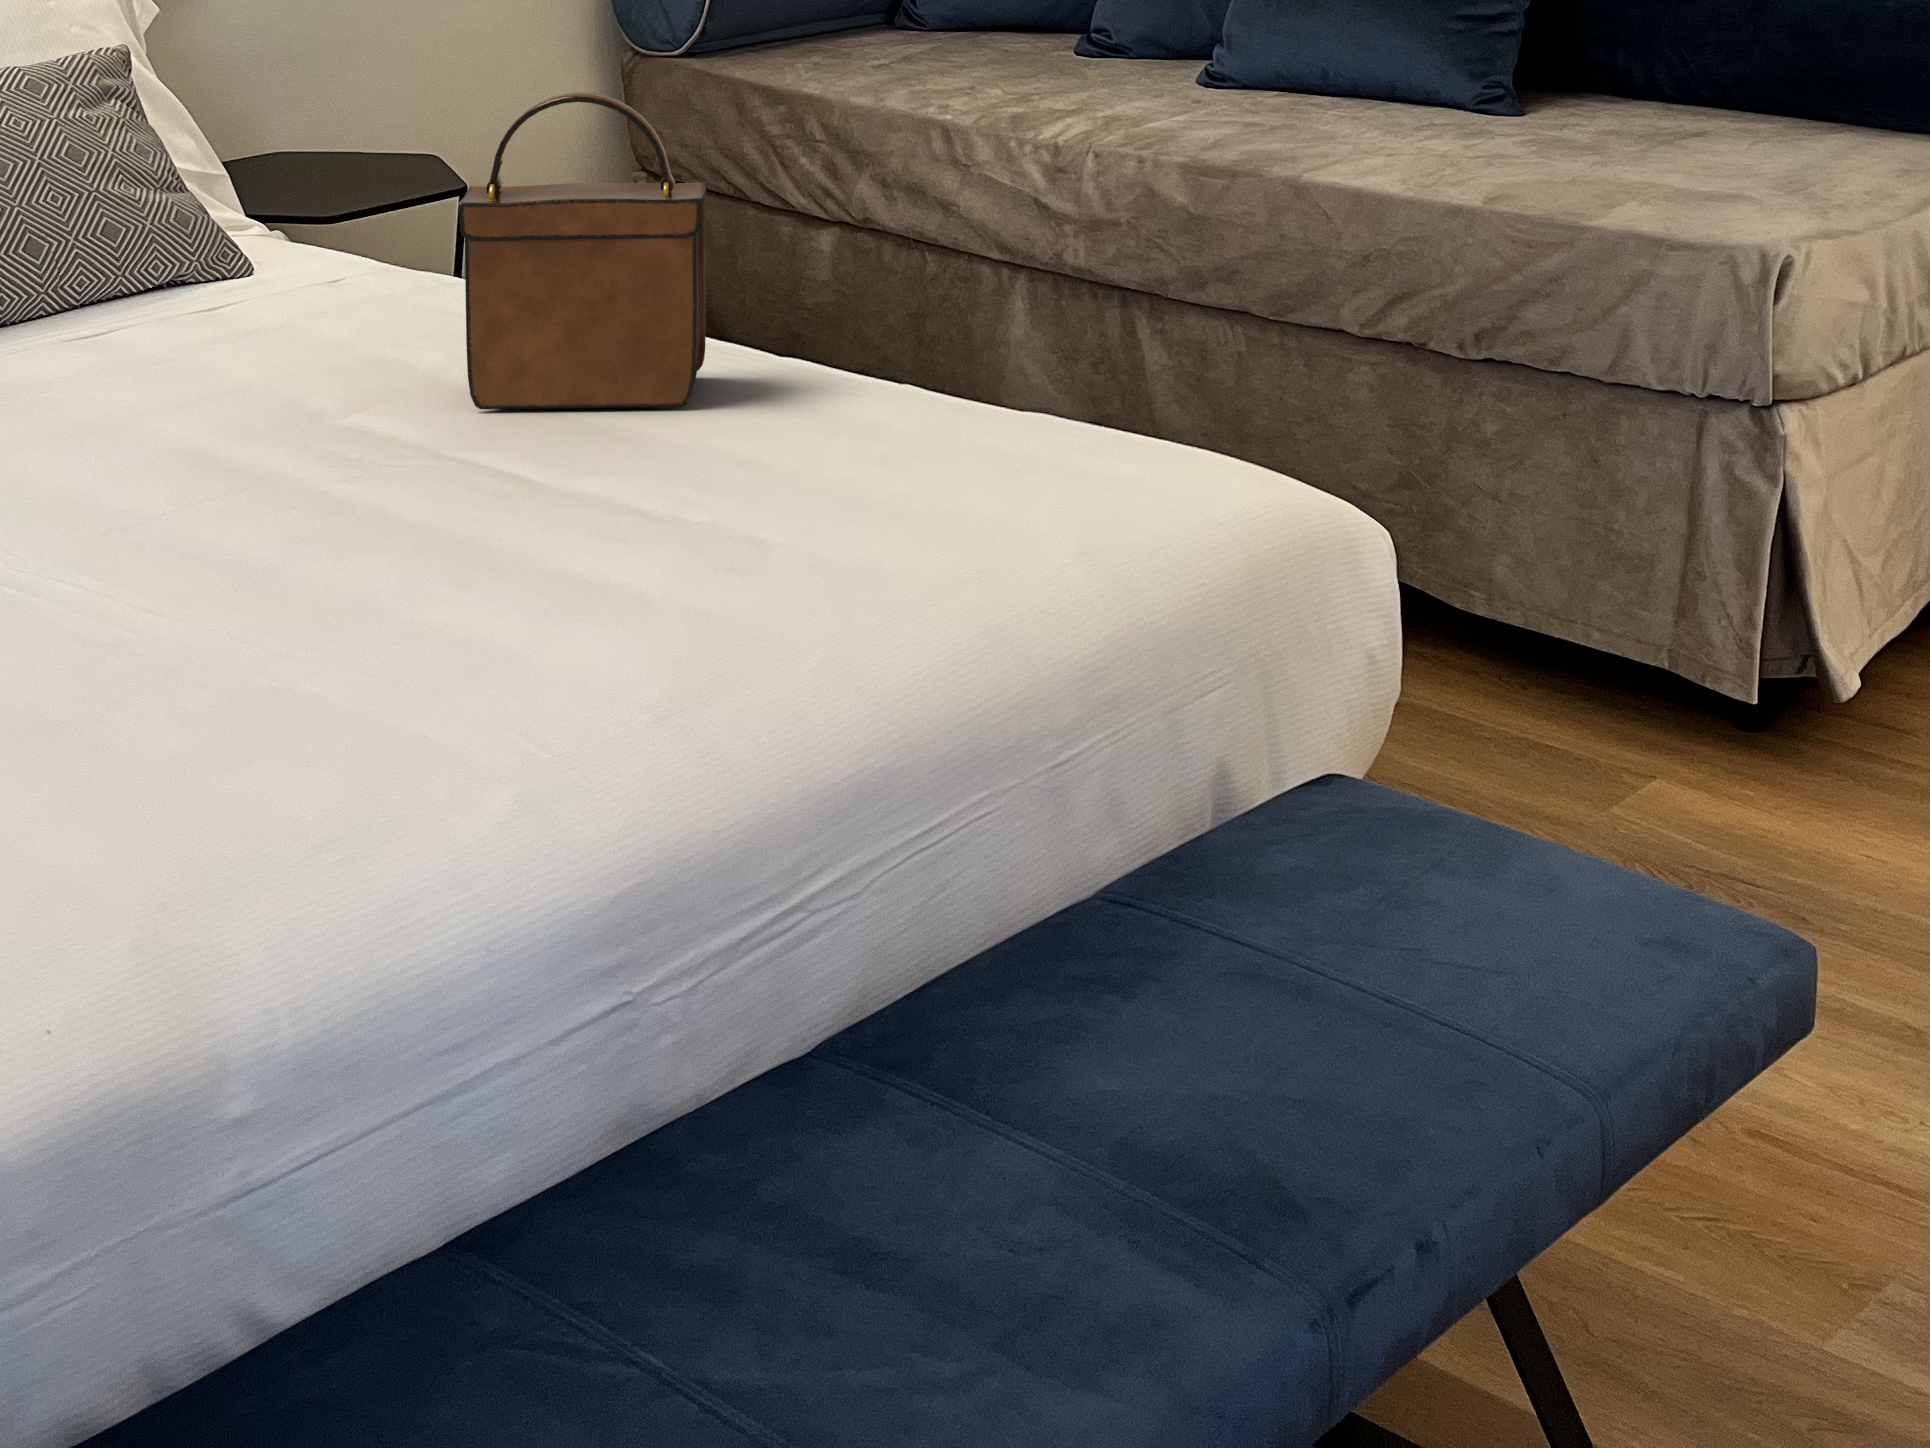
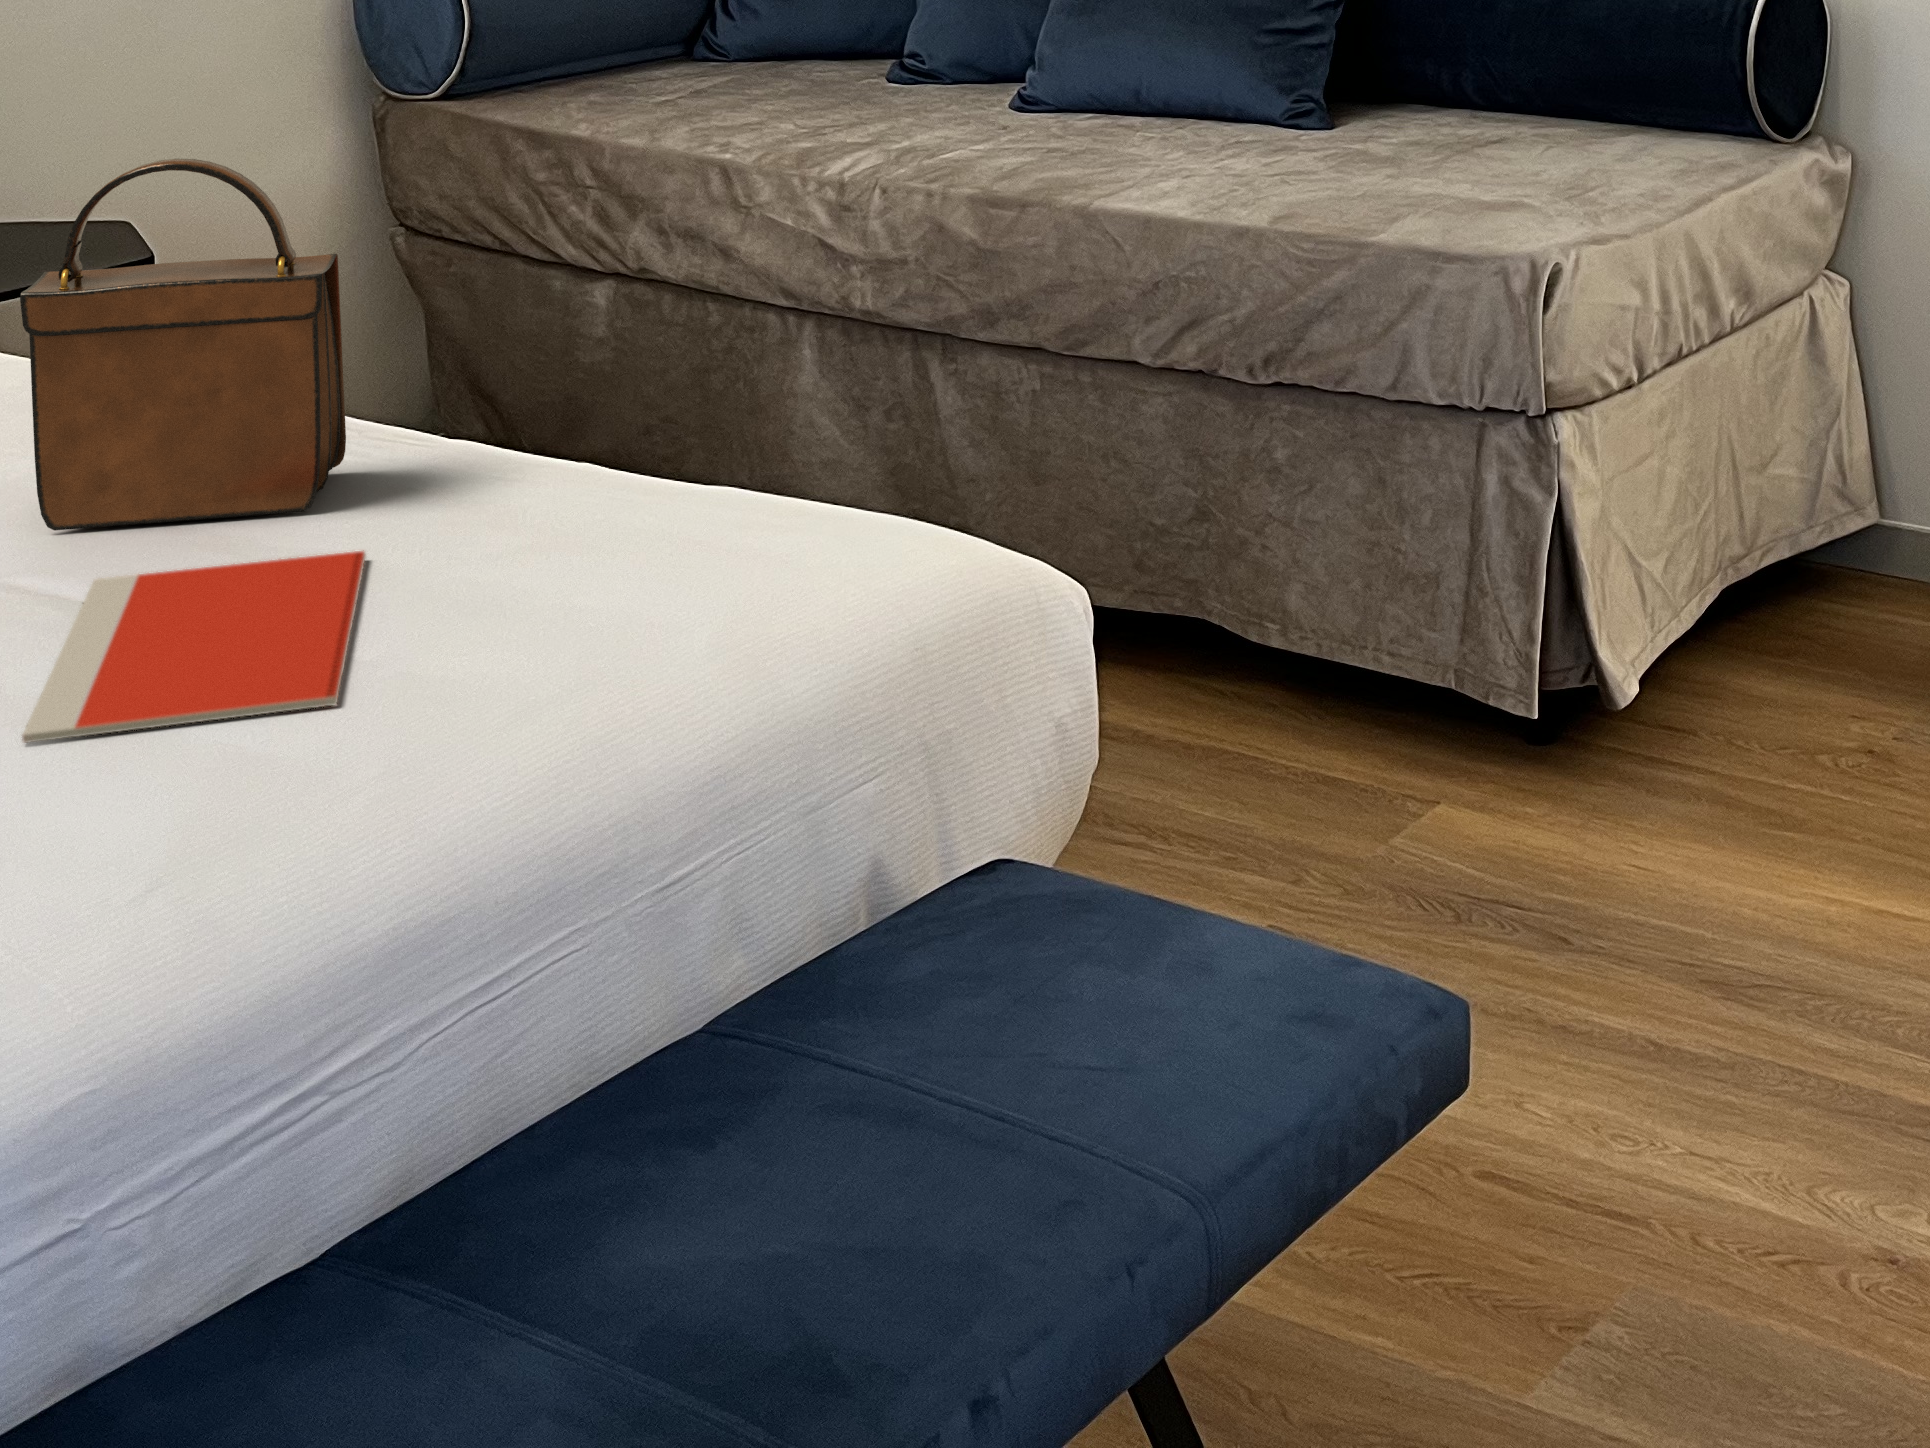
notebook: none [519,442,765,576] -> present [22,550,365,743]

